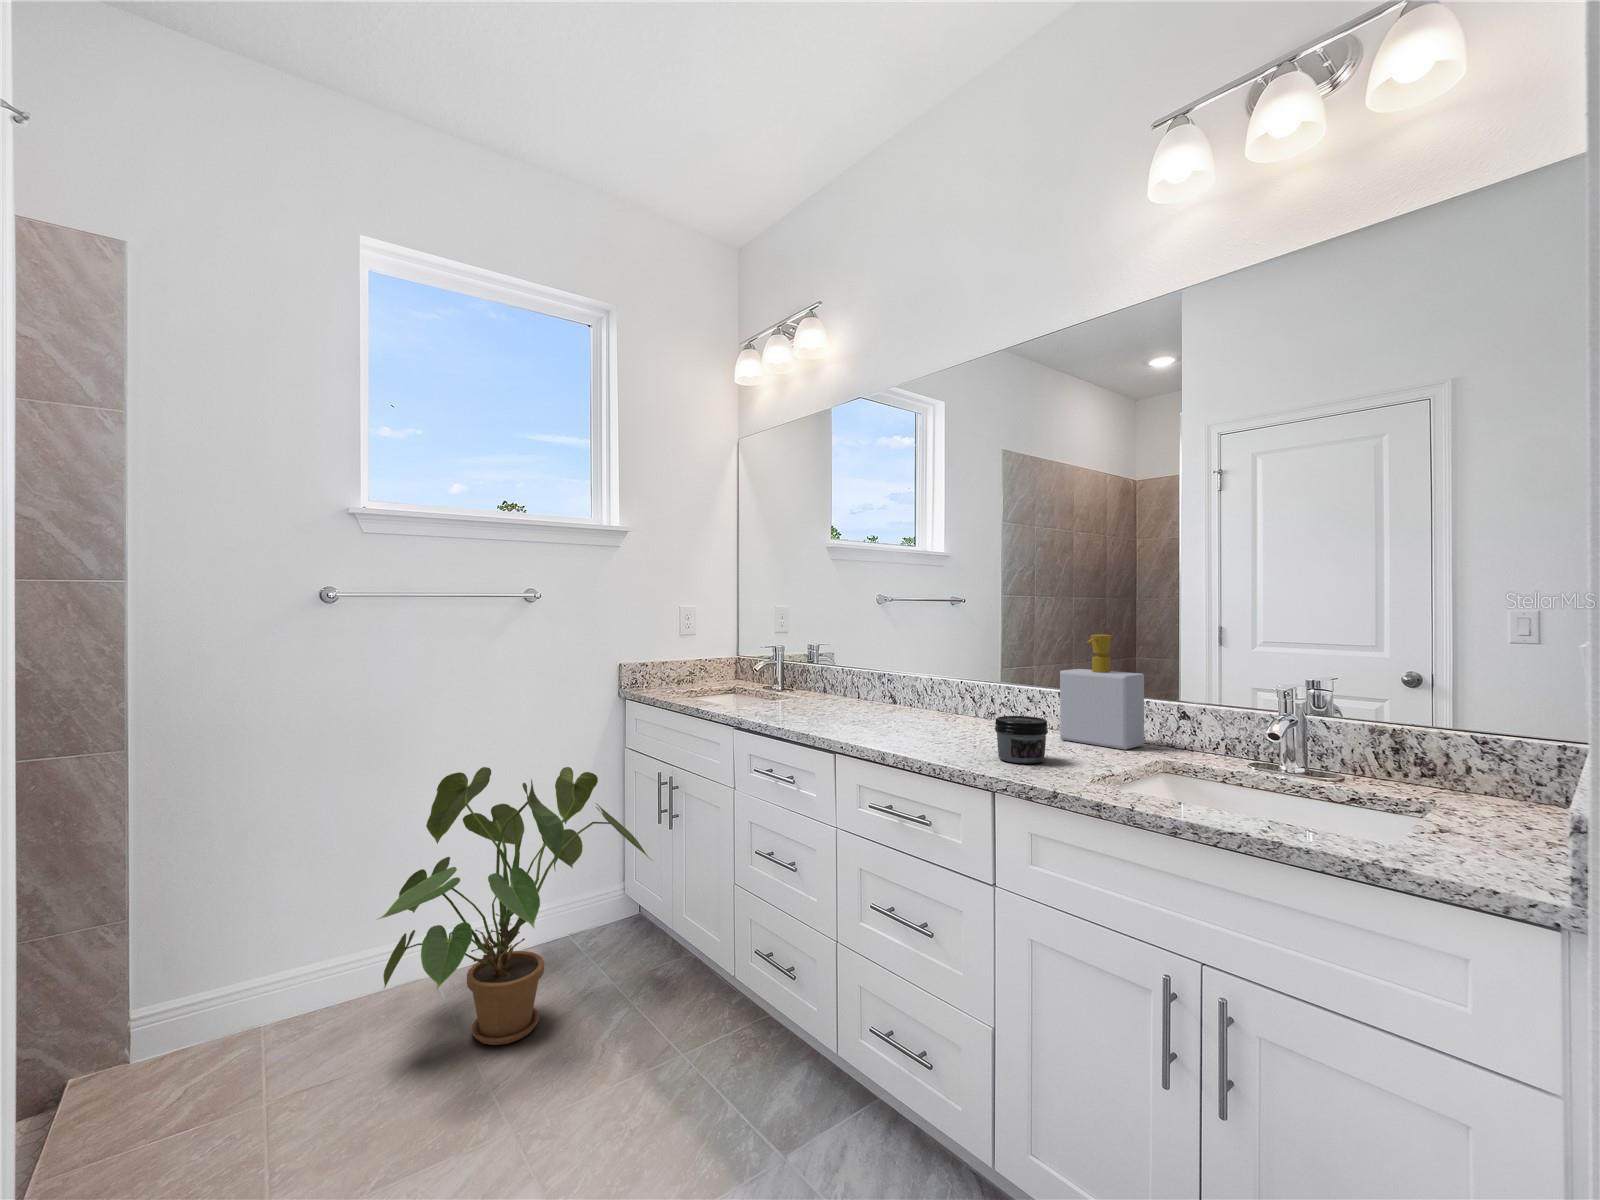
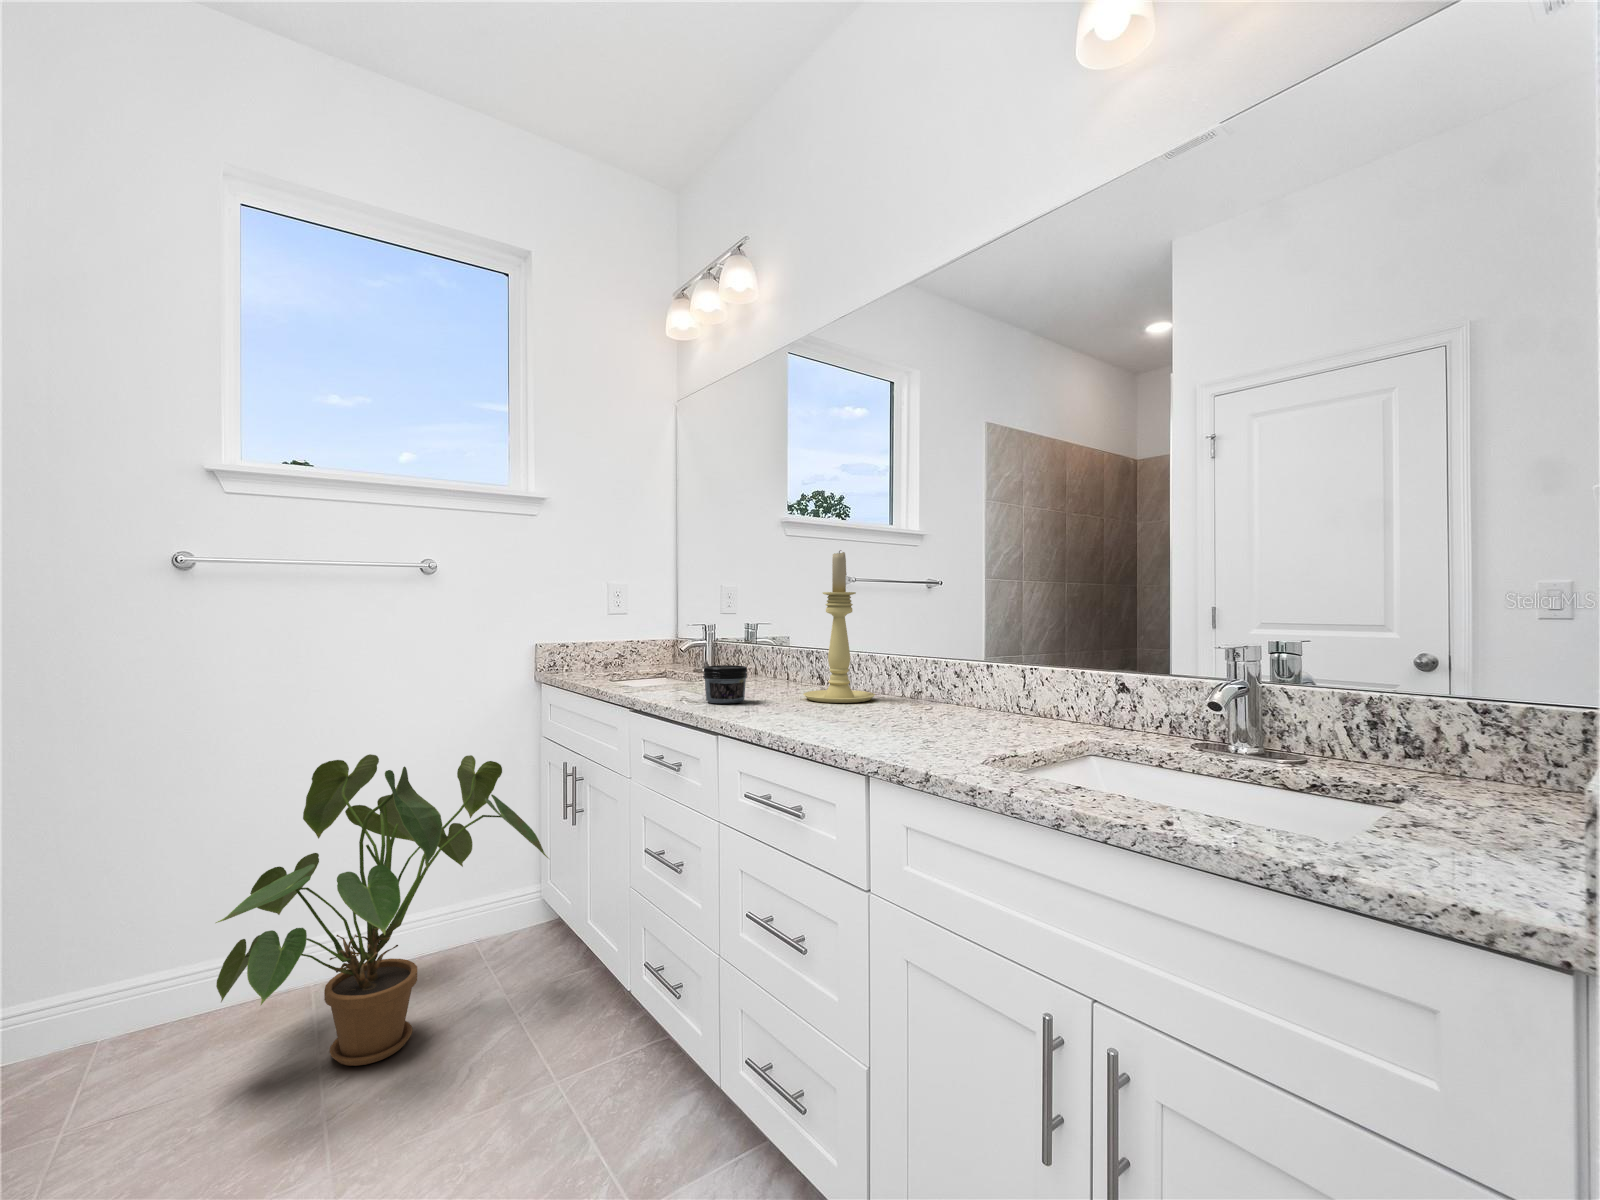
candle holder: none [888,588,952,723] -> present [803,550,875,703]
soap bottle: present [1060,634,1144,750] -> none [983,594,1078,729]
jar: present [995,716,1048,764] -> present [703,665,747,704]

